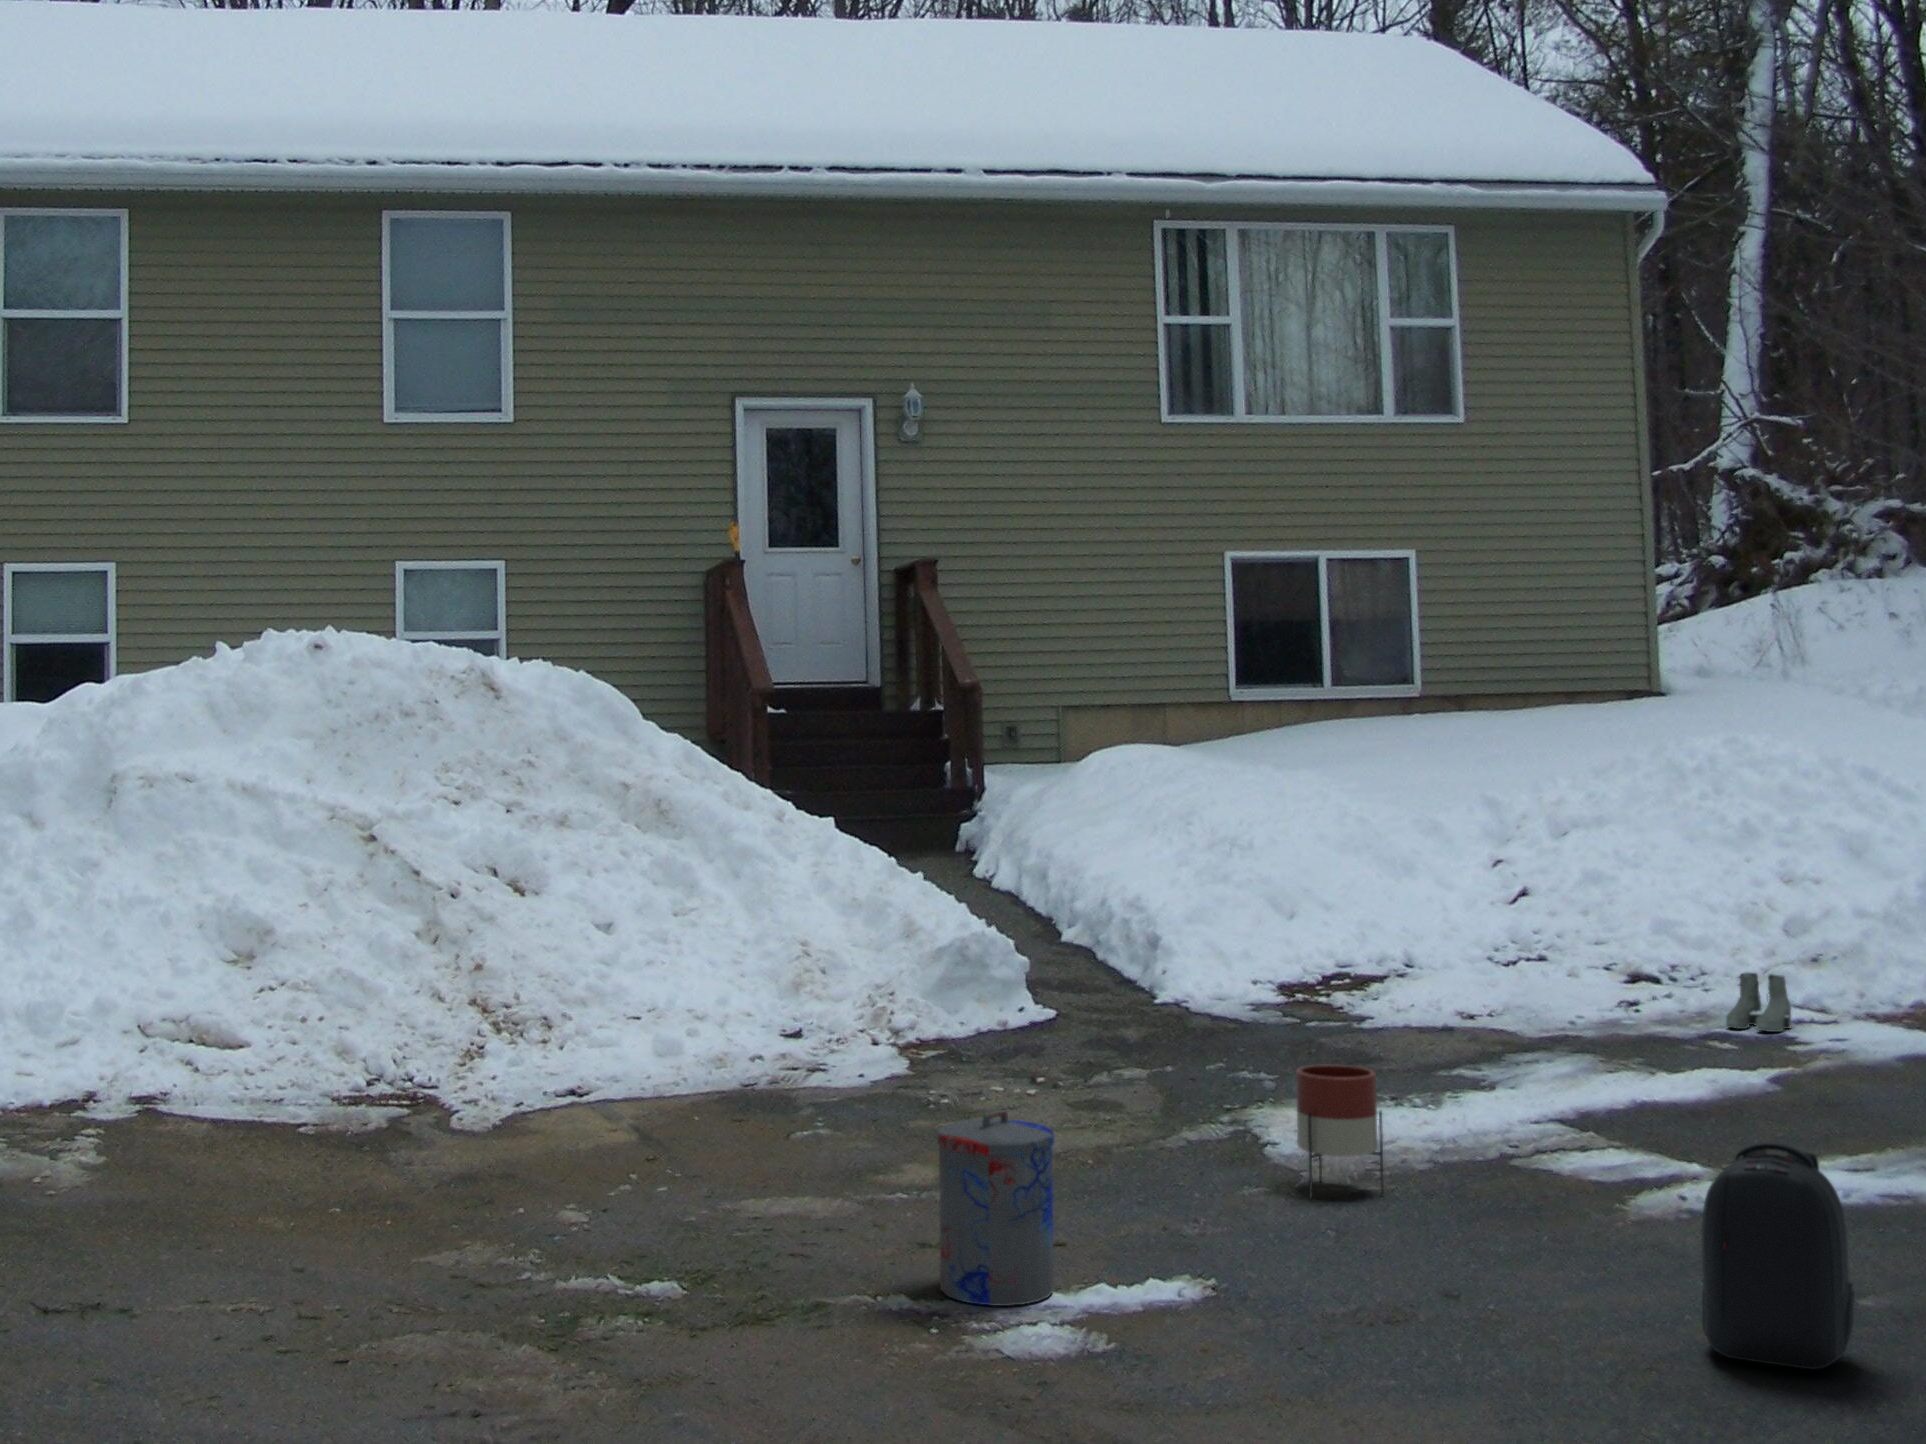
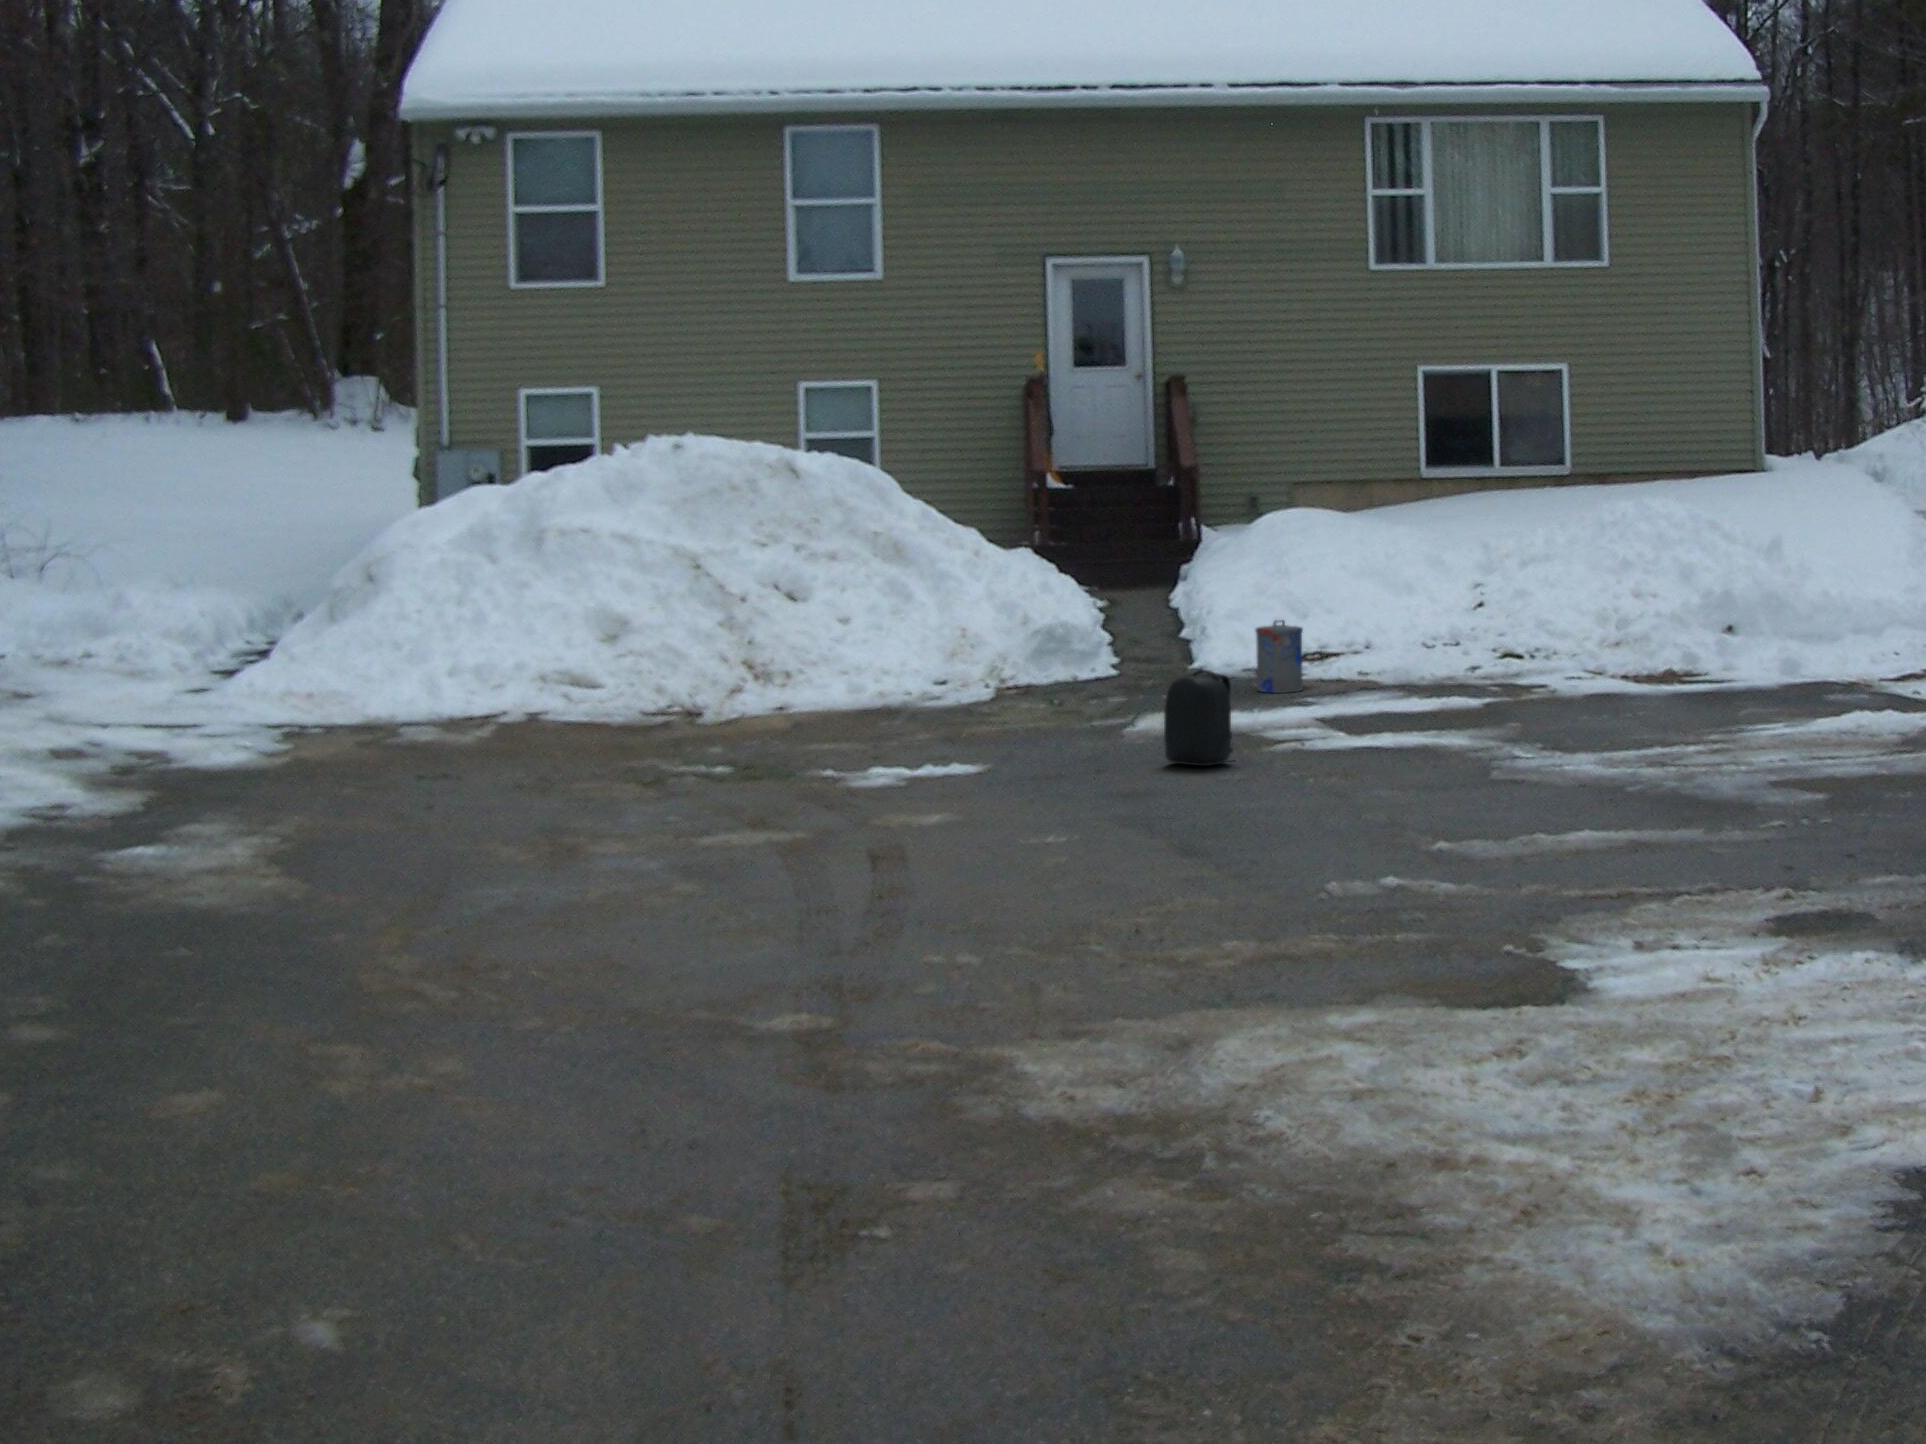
boots: present [1726,973,1791,1032] -> none [1505,641,1547,675]
planter: present [1296,1064,1384,1198] -> none [1099,662,1140,727]
trash can: present [937,1110,1054,1306] -> present [1256,620,1303,693]

